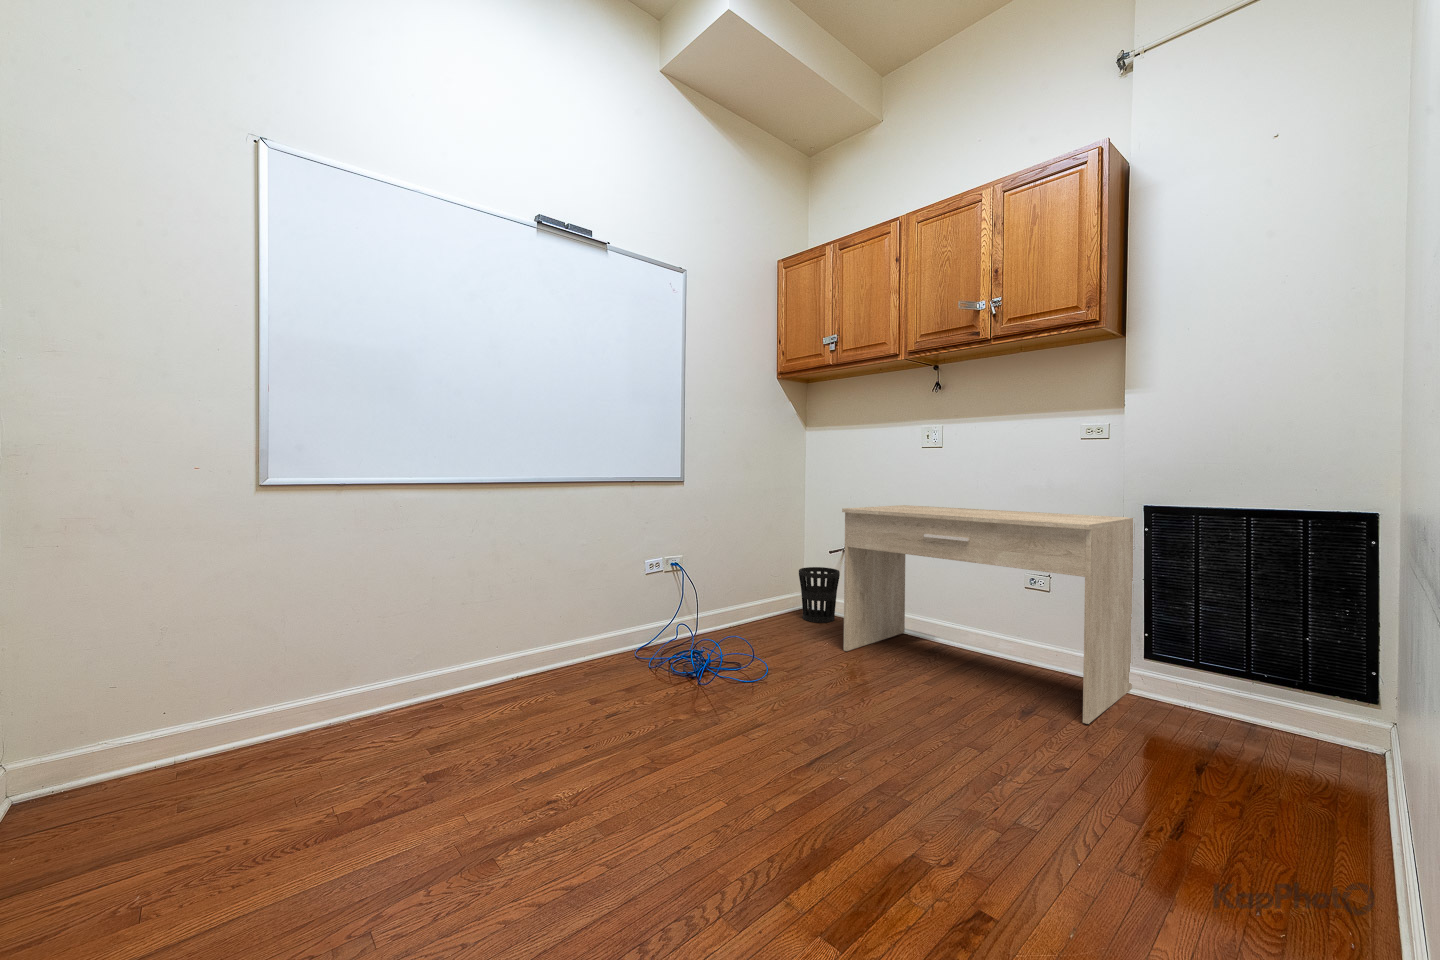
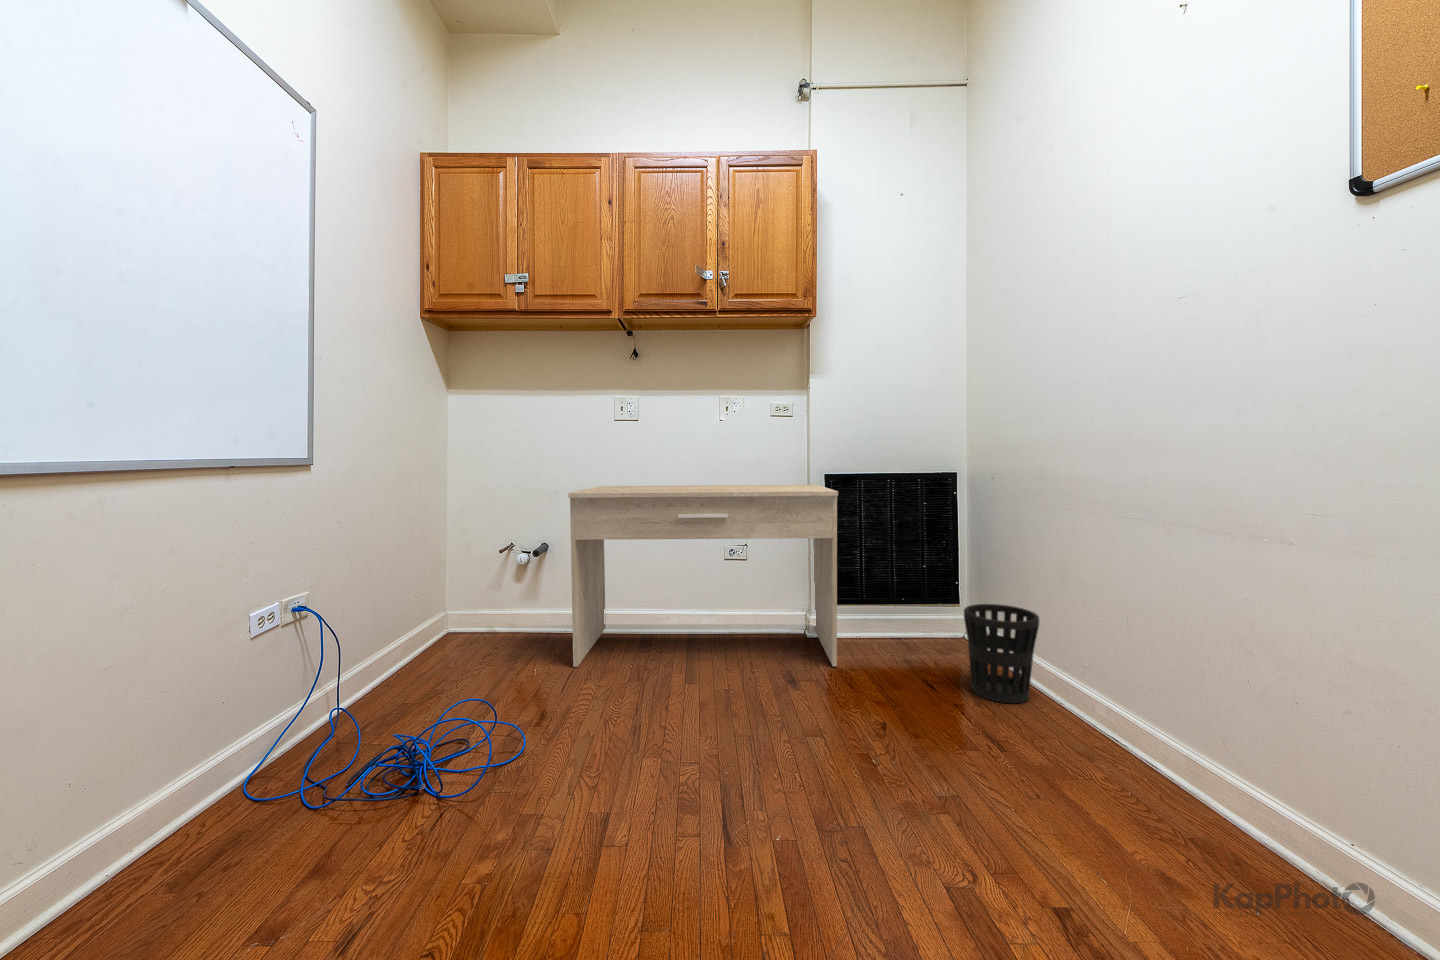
wastebasket: present [799,567,840,623] -> present [964,604,1039,703]

